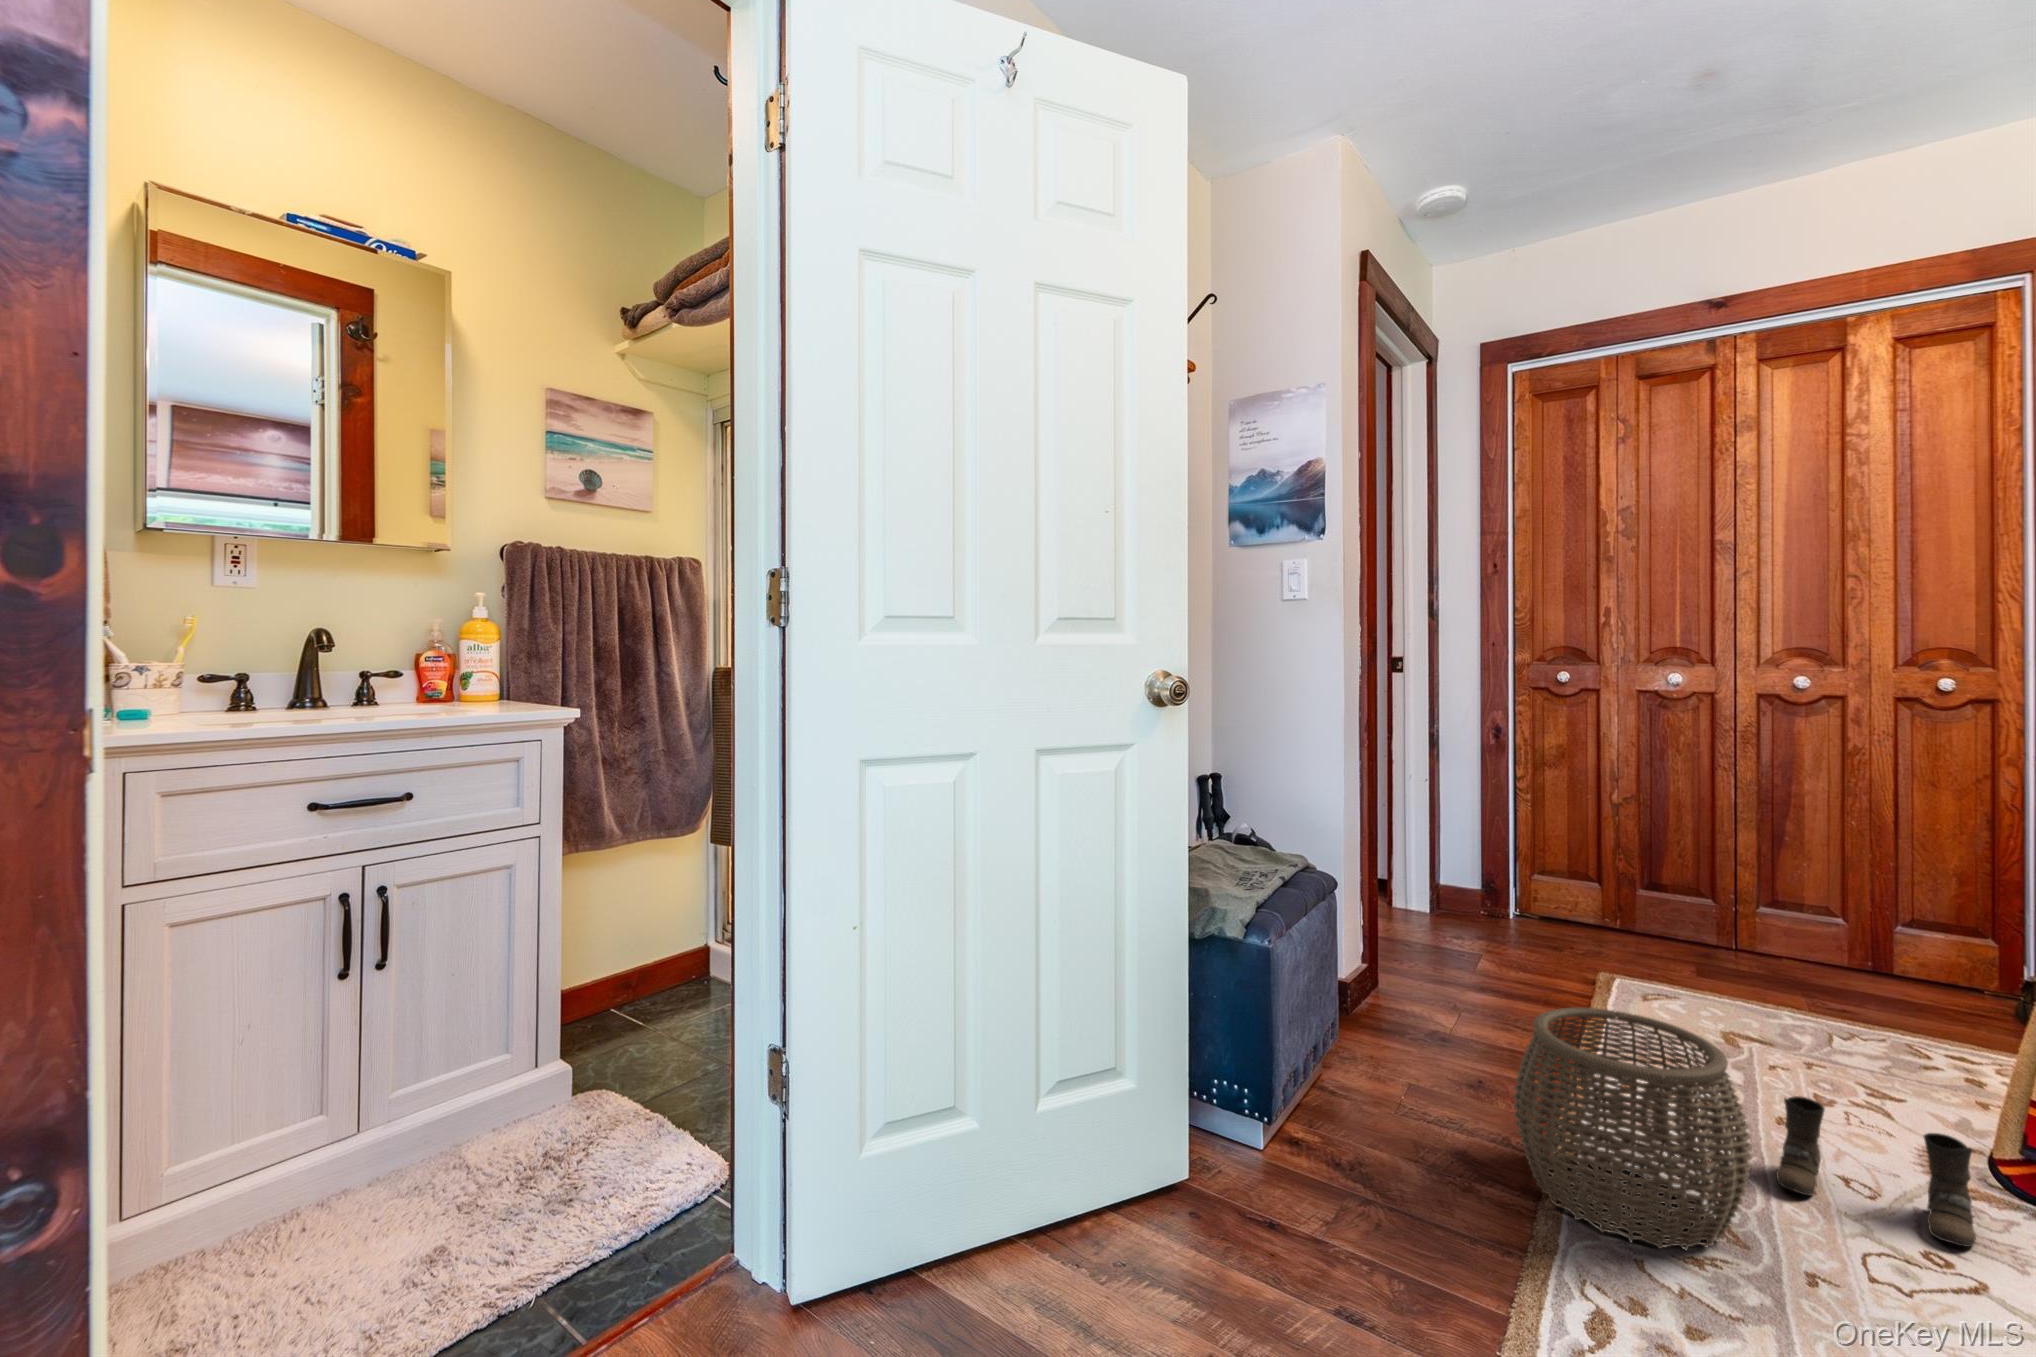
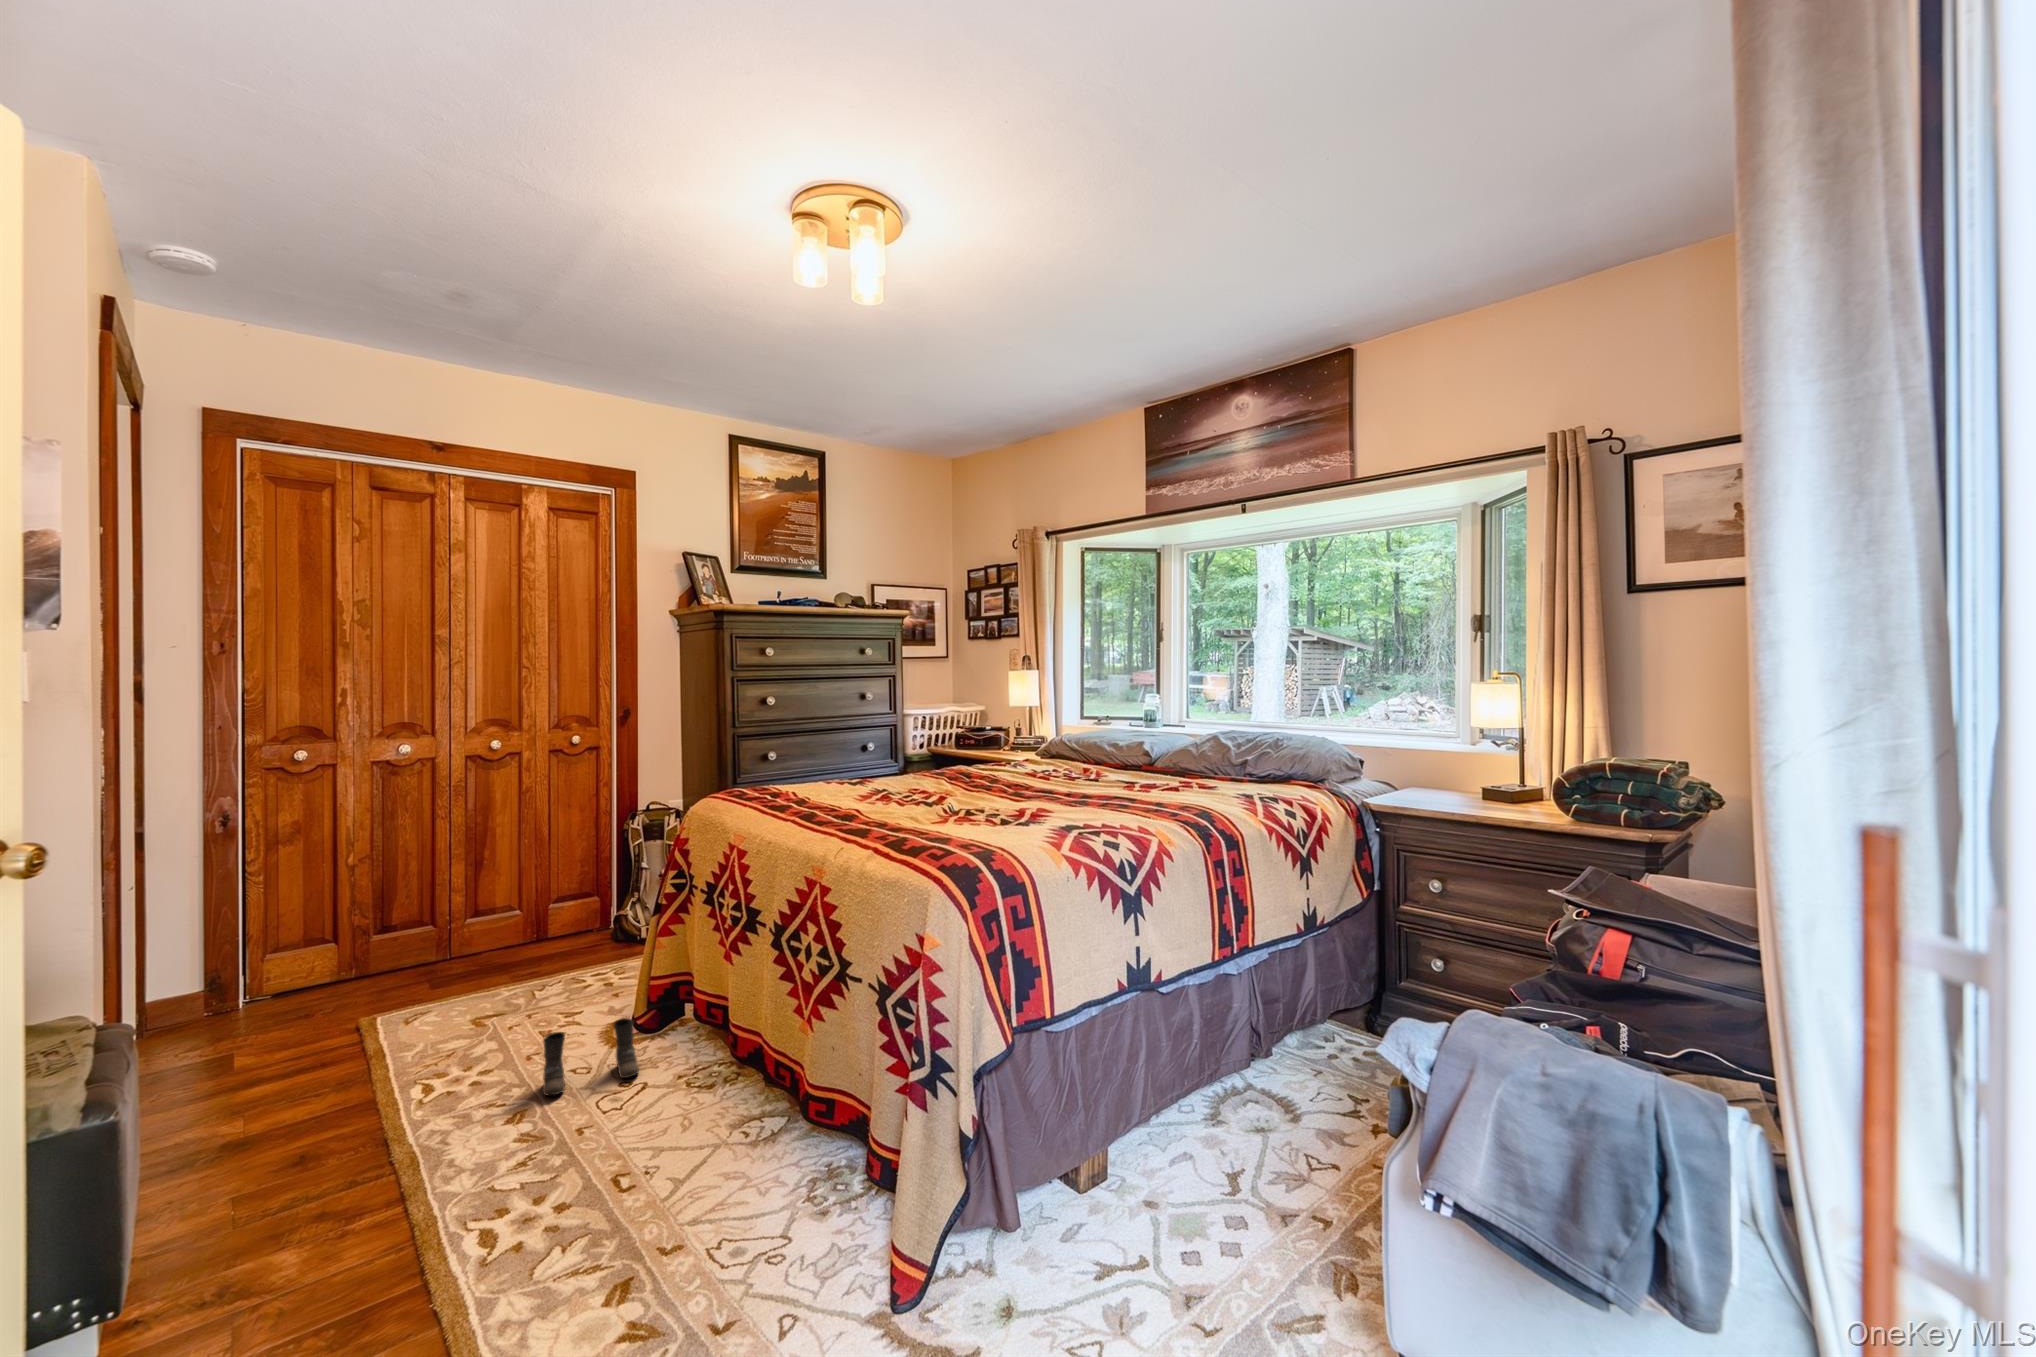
woven basket: present [1513,1008,1752,1250] -> none [373,1016,546,1193]

